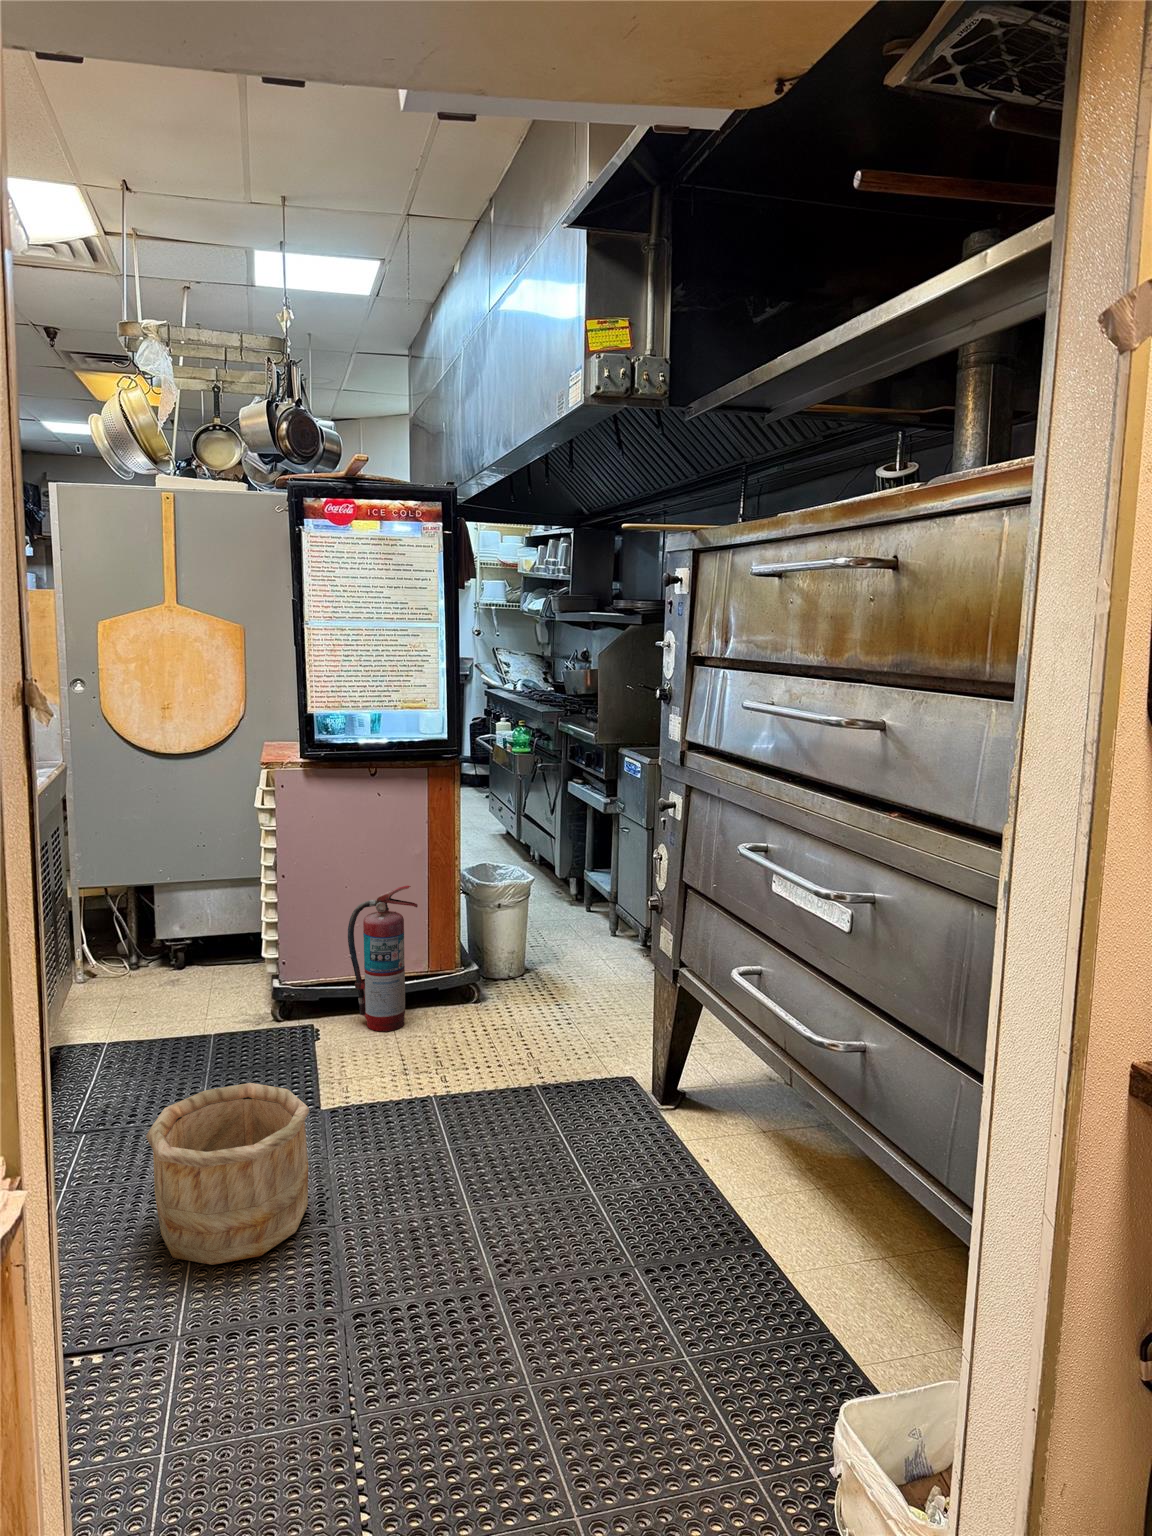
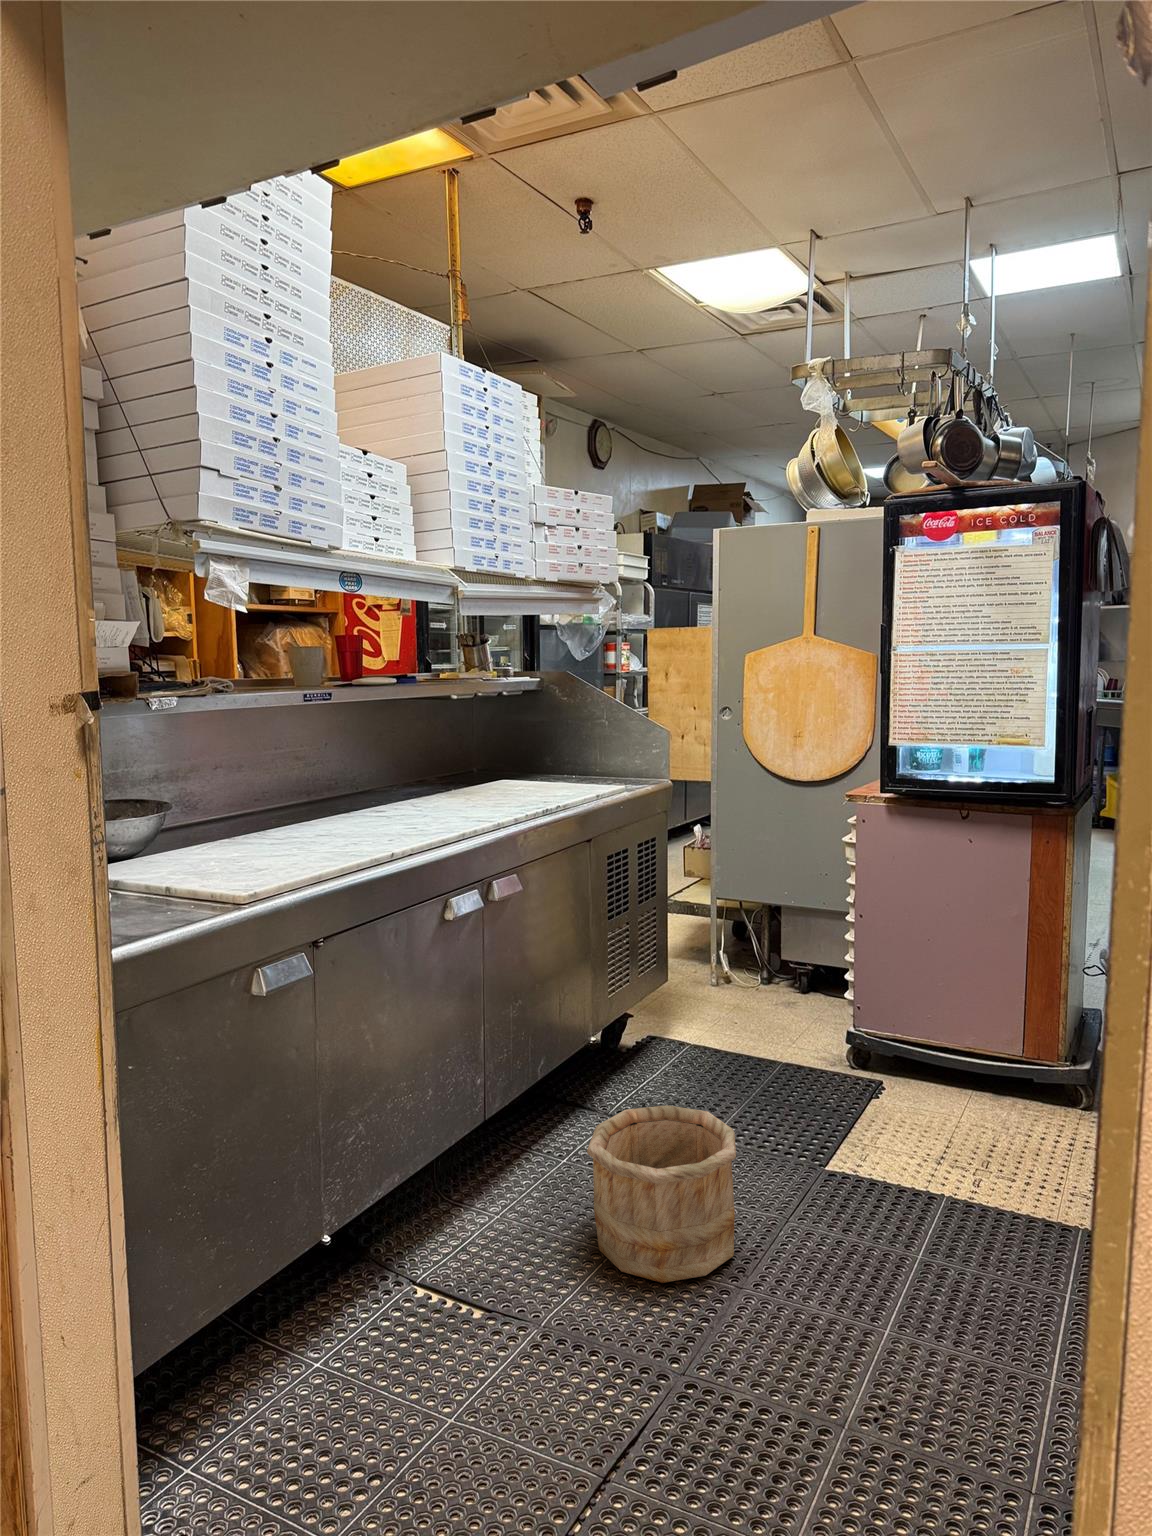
fire extinguisher: present [348,886,418,1032] -> none [919,949,998,1112]

